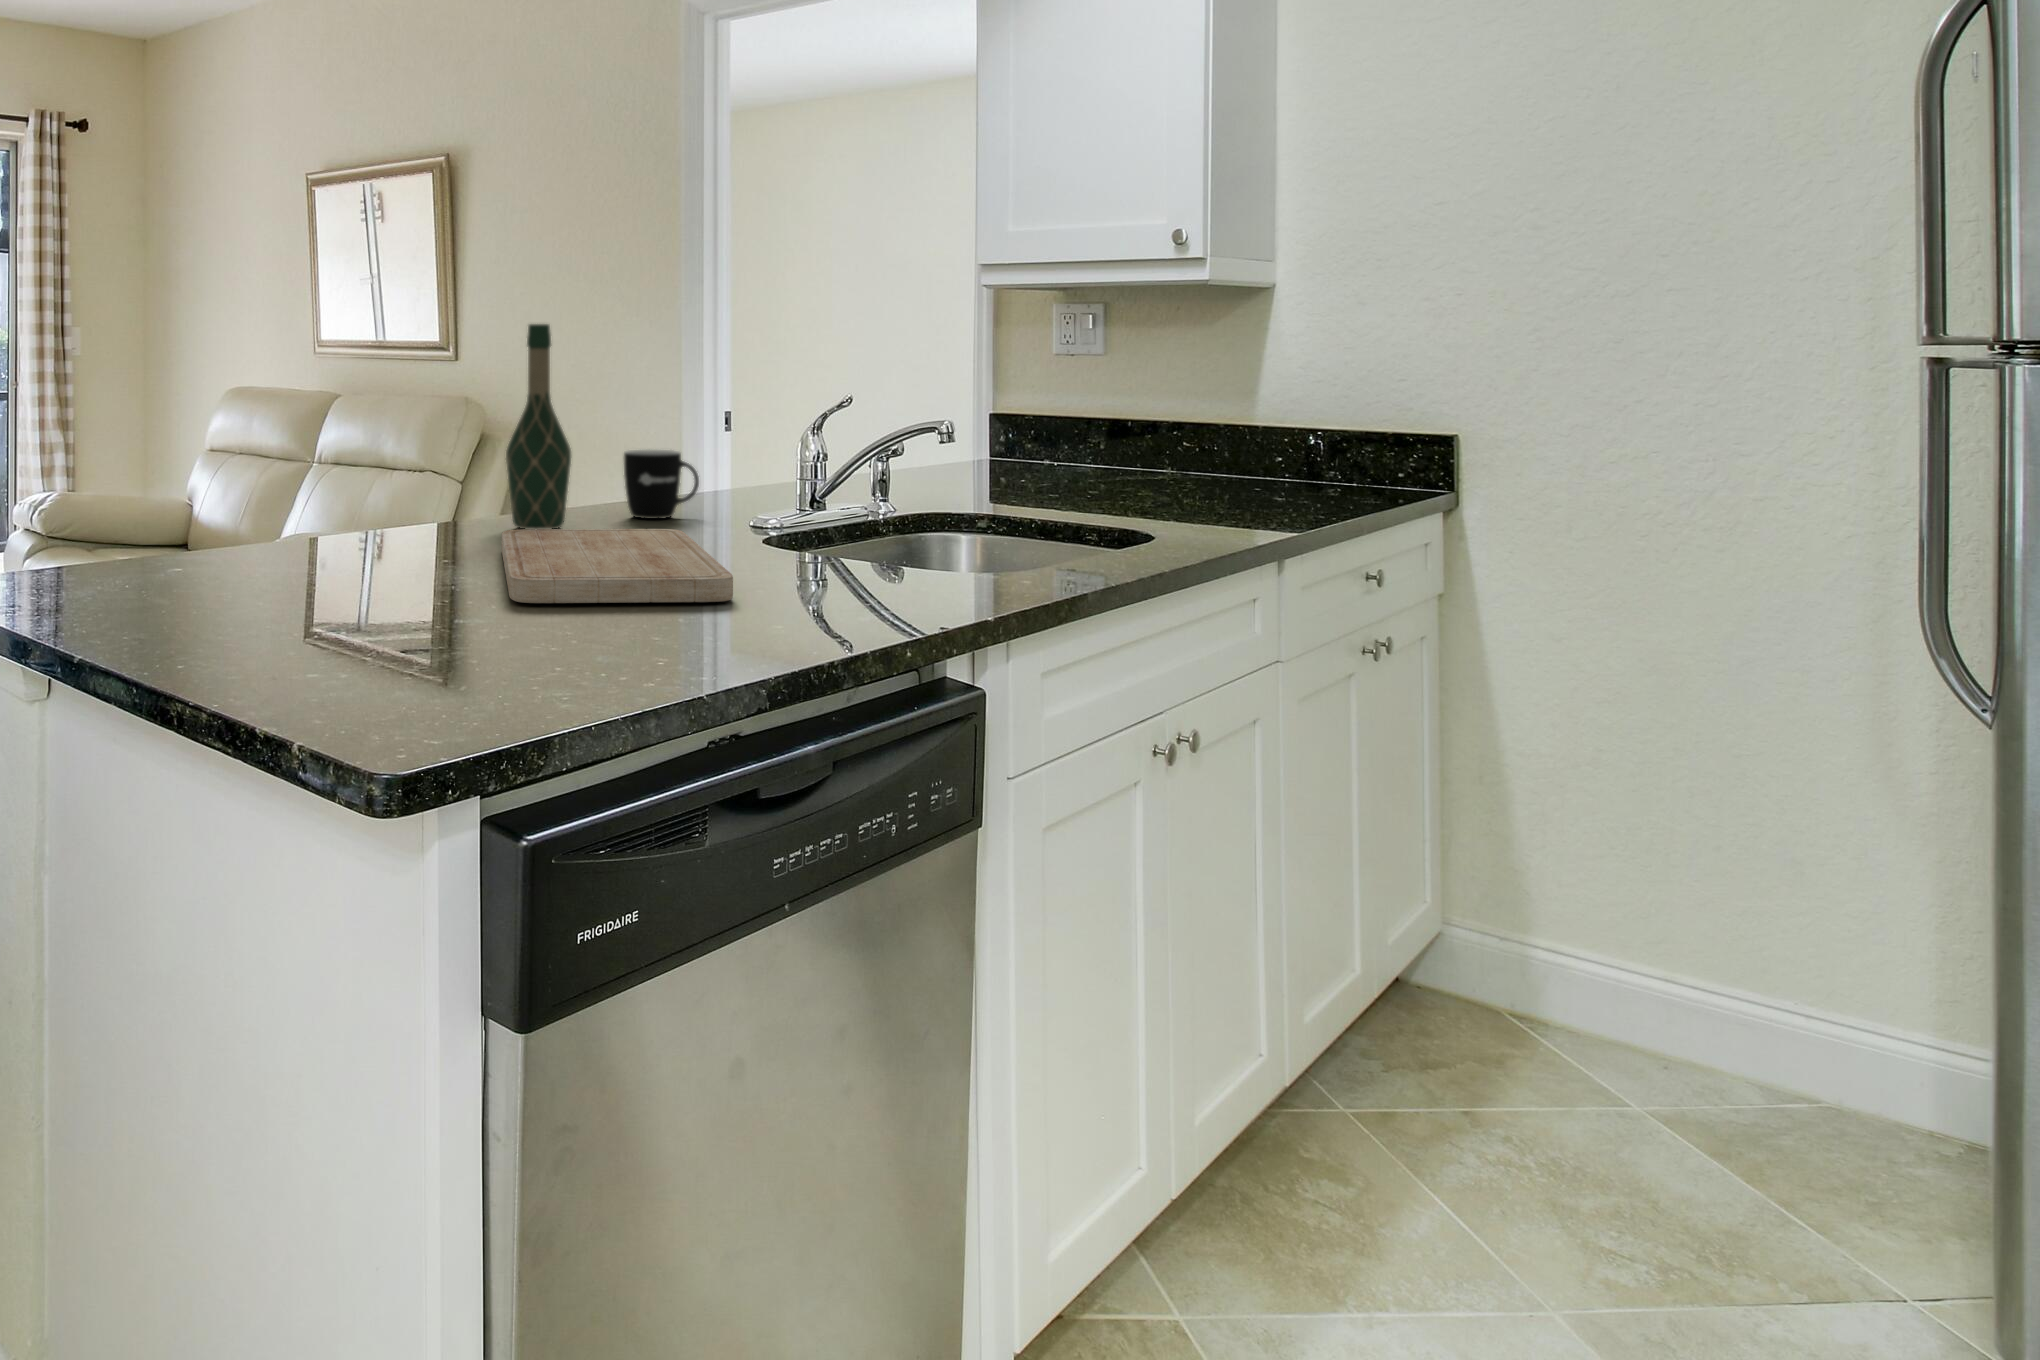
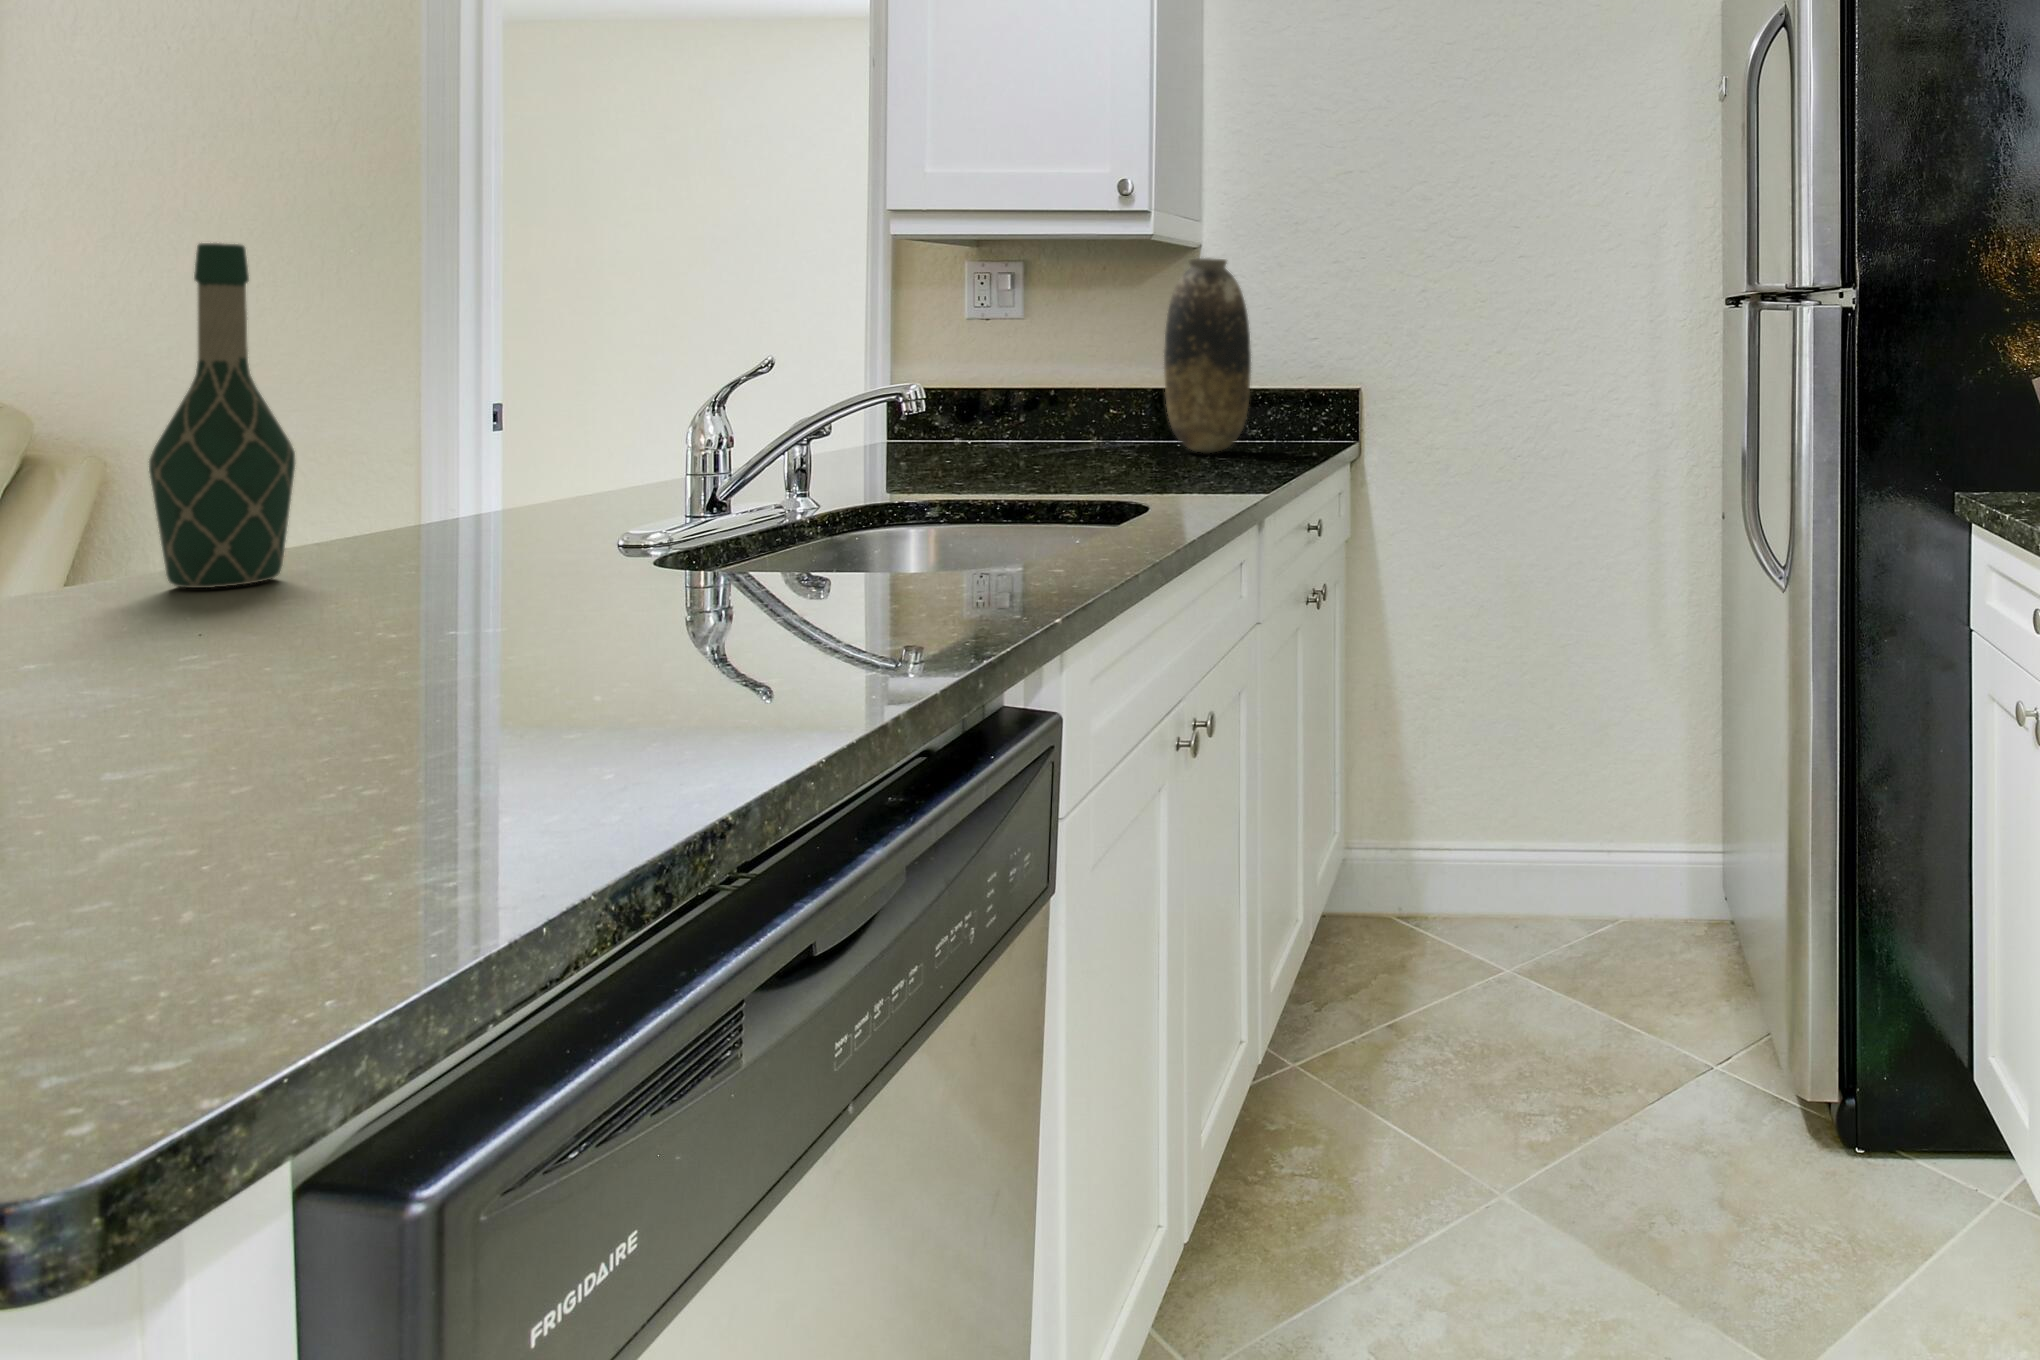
vase: none [1231,298,1325,491] -> present [1164,258,1251,453]
mug: present [624,449,699,519] -> none [392,444,531,549]
cutting board: present [501,529,733,603] -> none [160,559,675,716]

